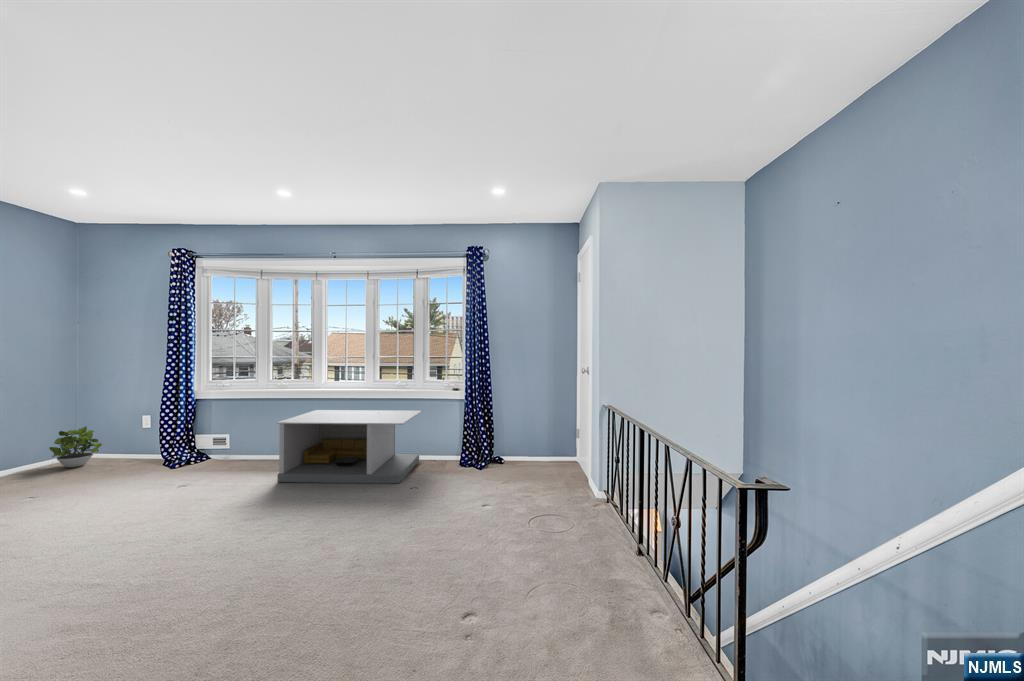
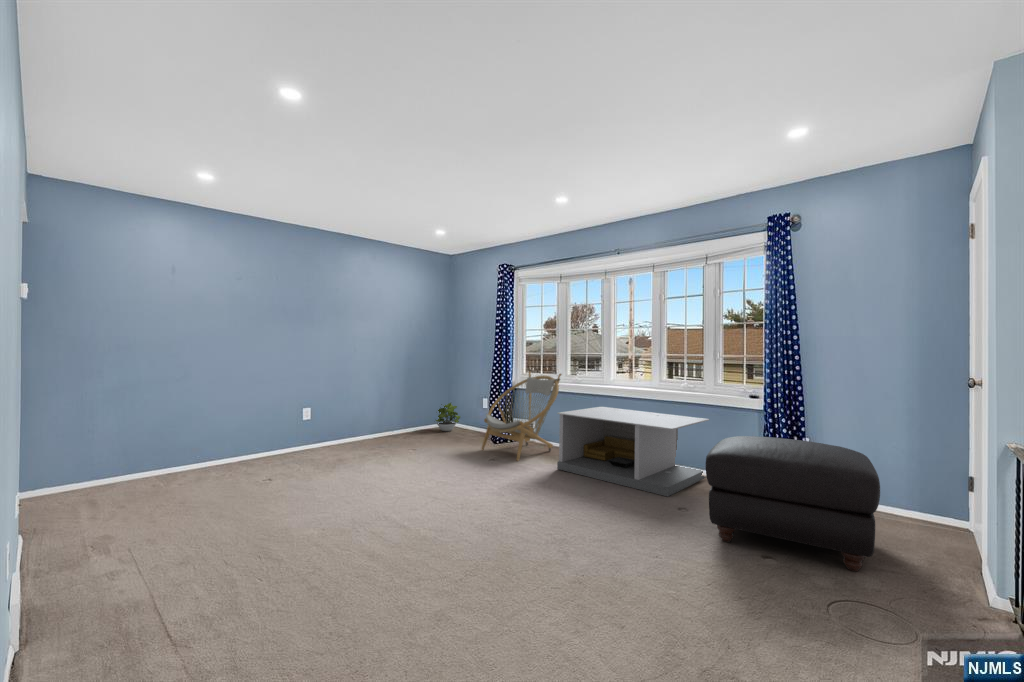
armchair: none [158,378,269,483] -> present [482,372,561,461]
ottoman: none [445,420,551,506] -> present [706,436,880,571]

